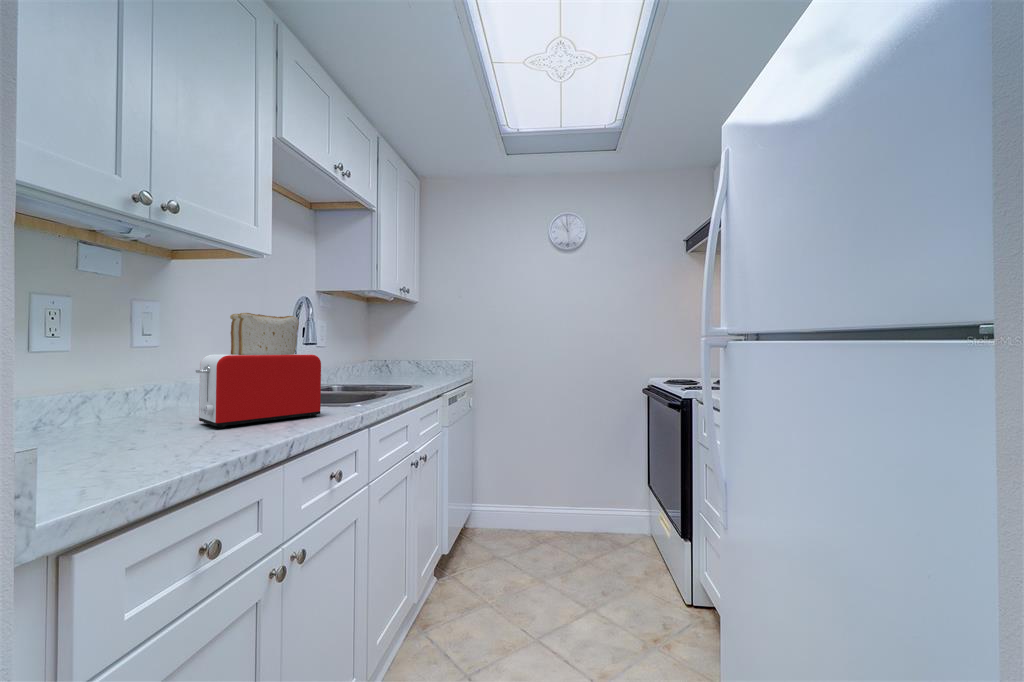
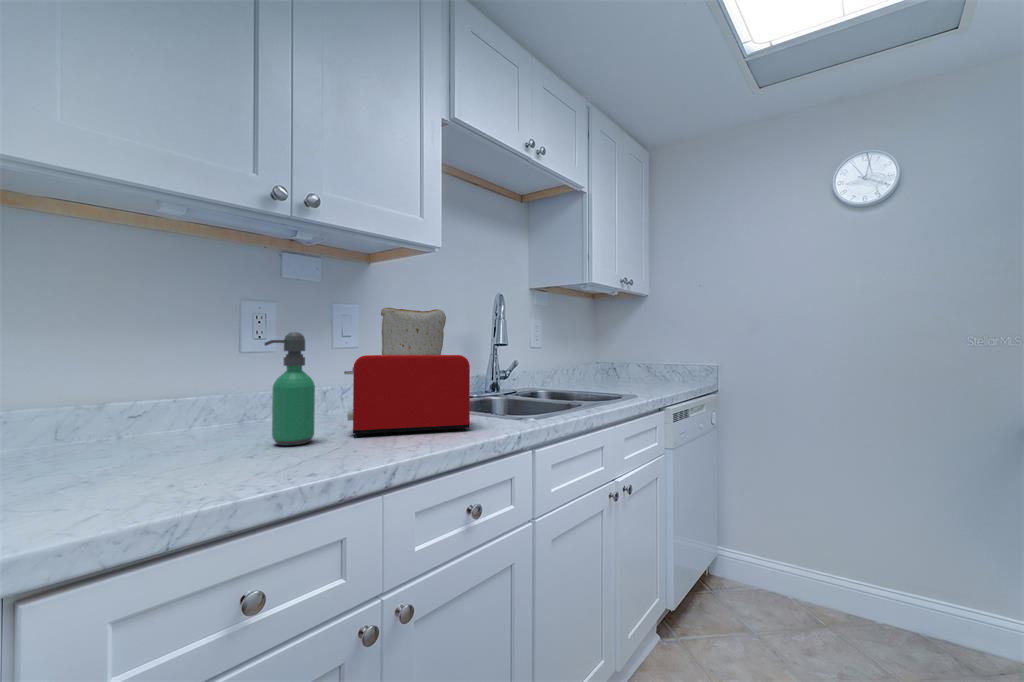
soap dispenser: none [136,334,183,441] -> present [265,332,315,445]

